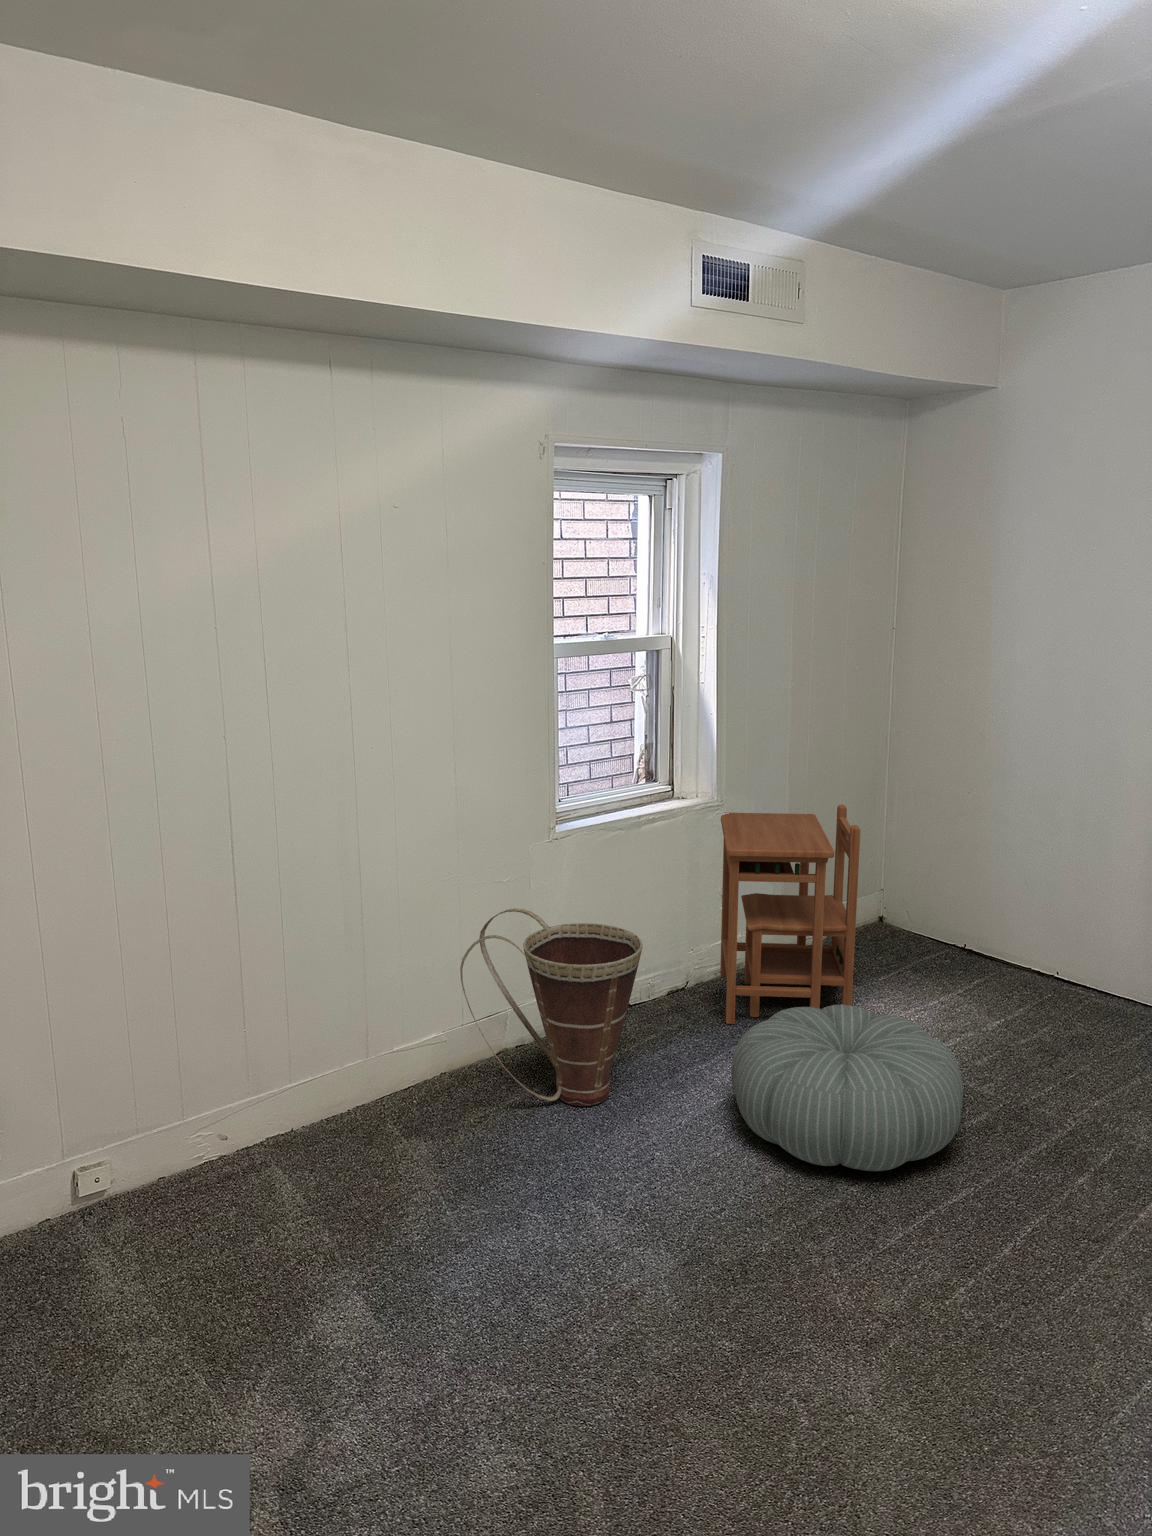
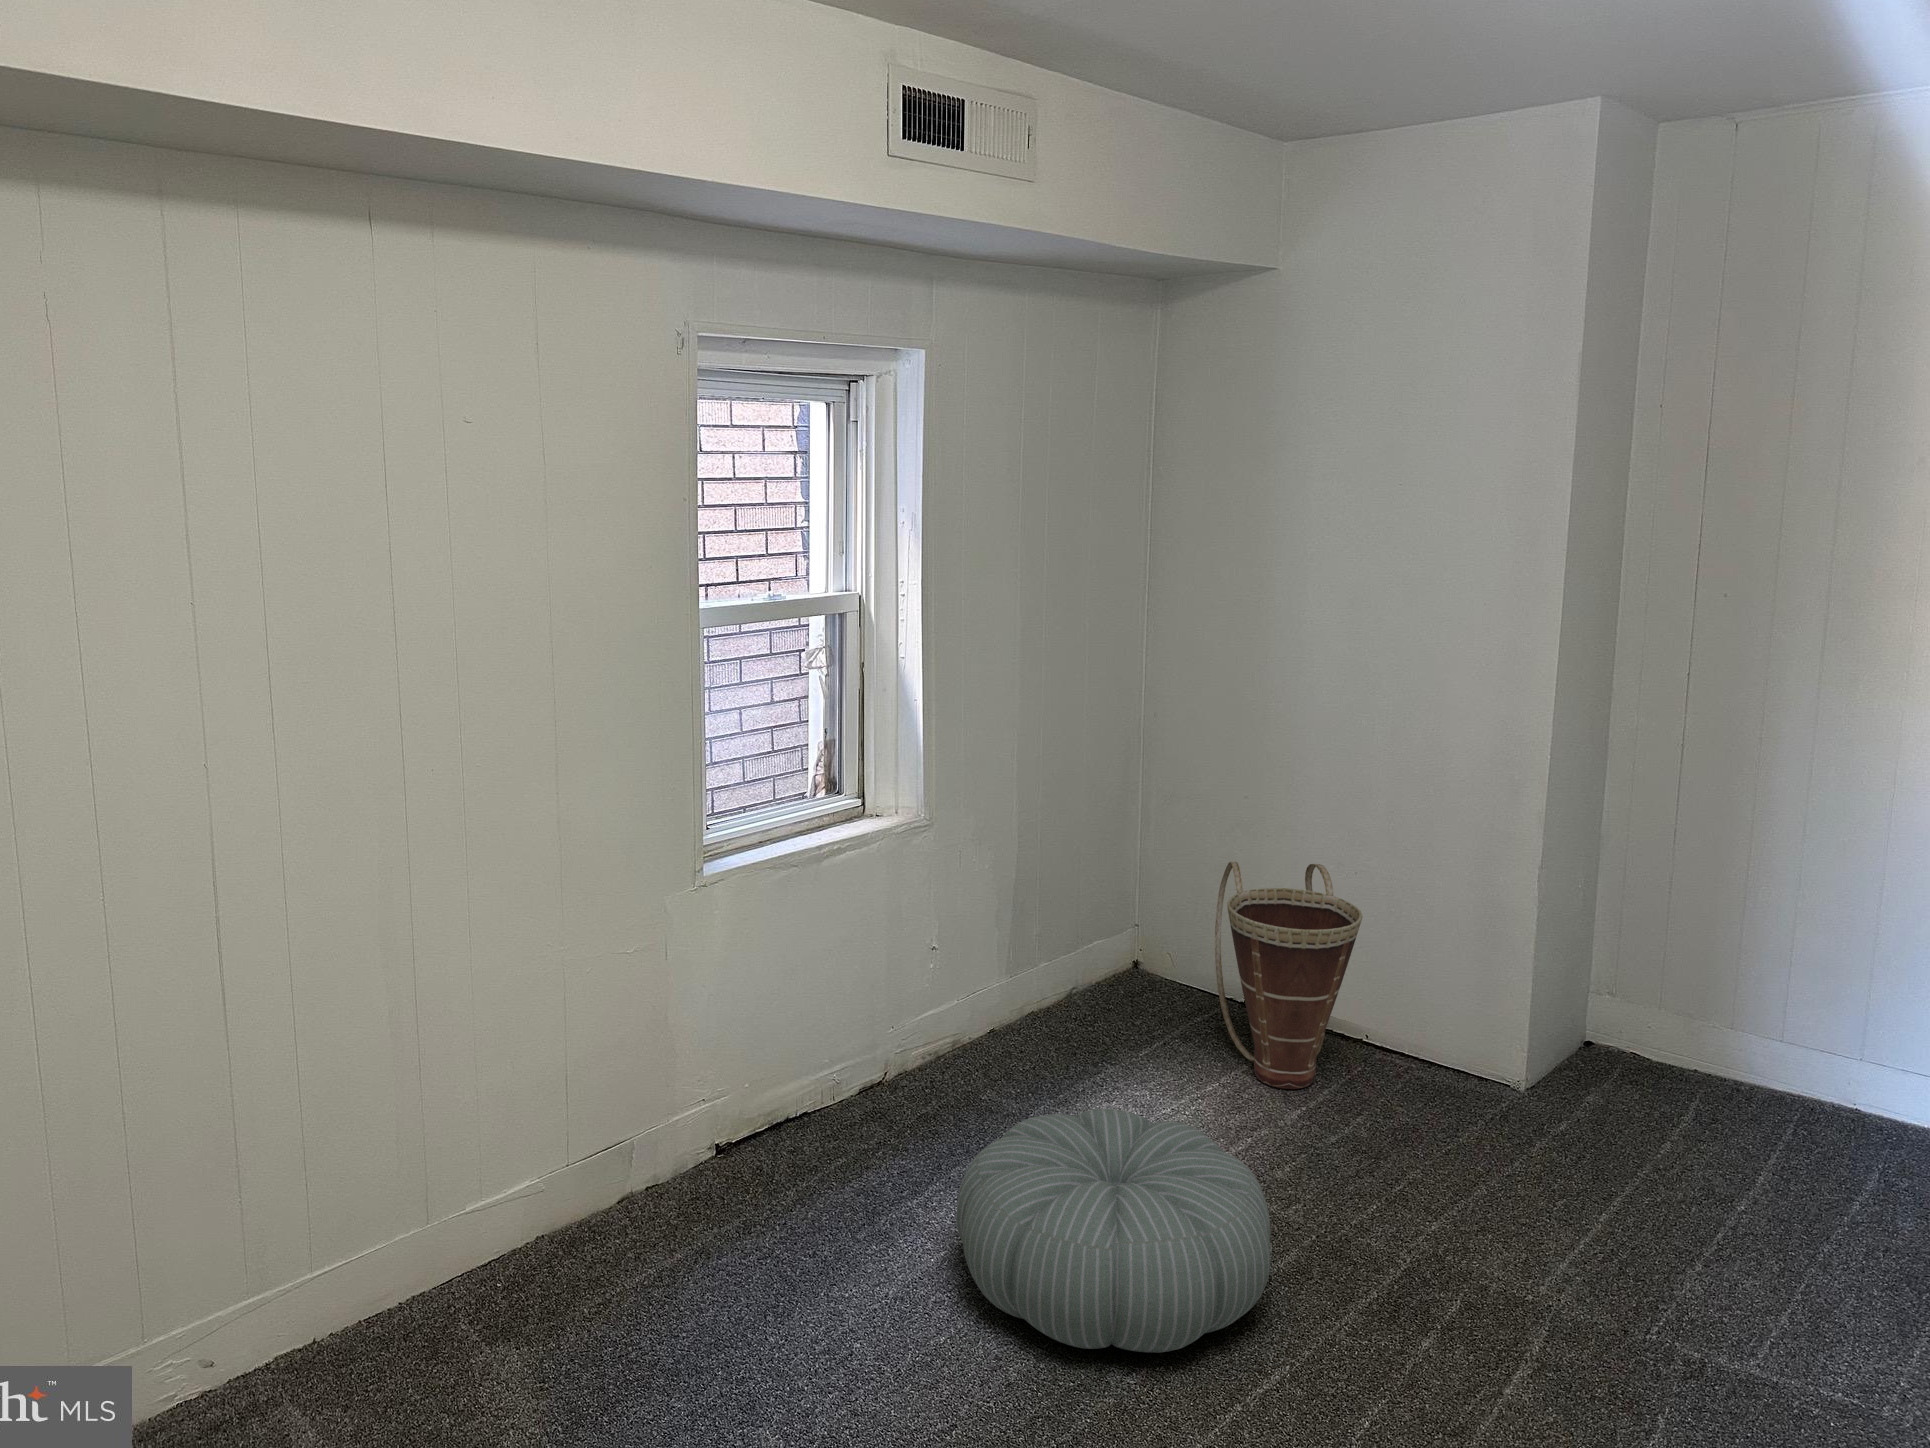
side table: present [720,805,860,1024] -> none [927,822,1119,1133]
basket: present [460,909,643,1106] -> present [1215,862,1362,1089]

